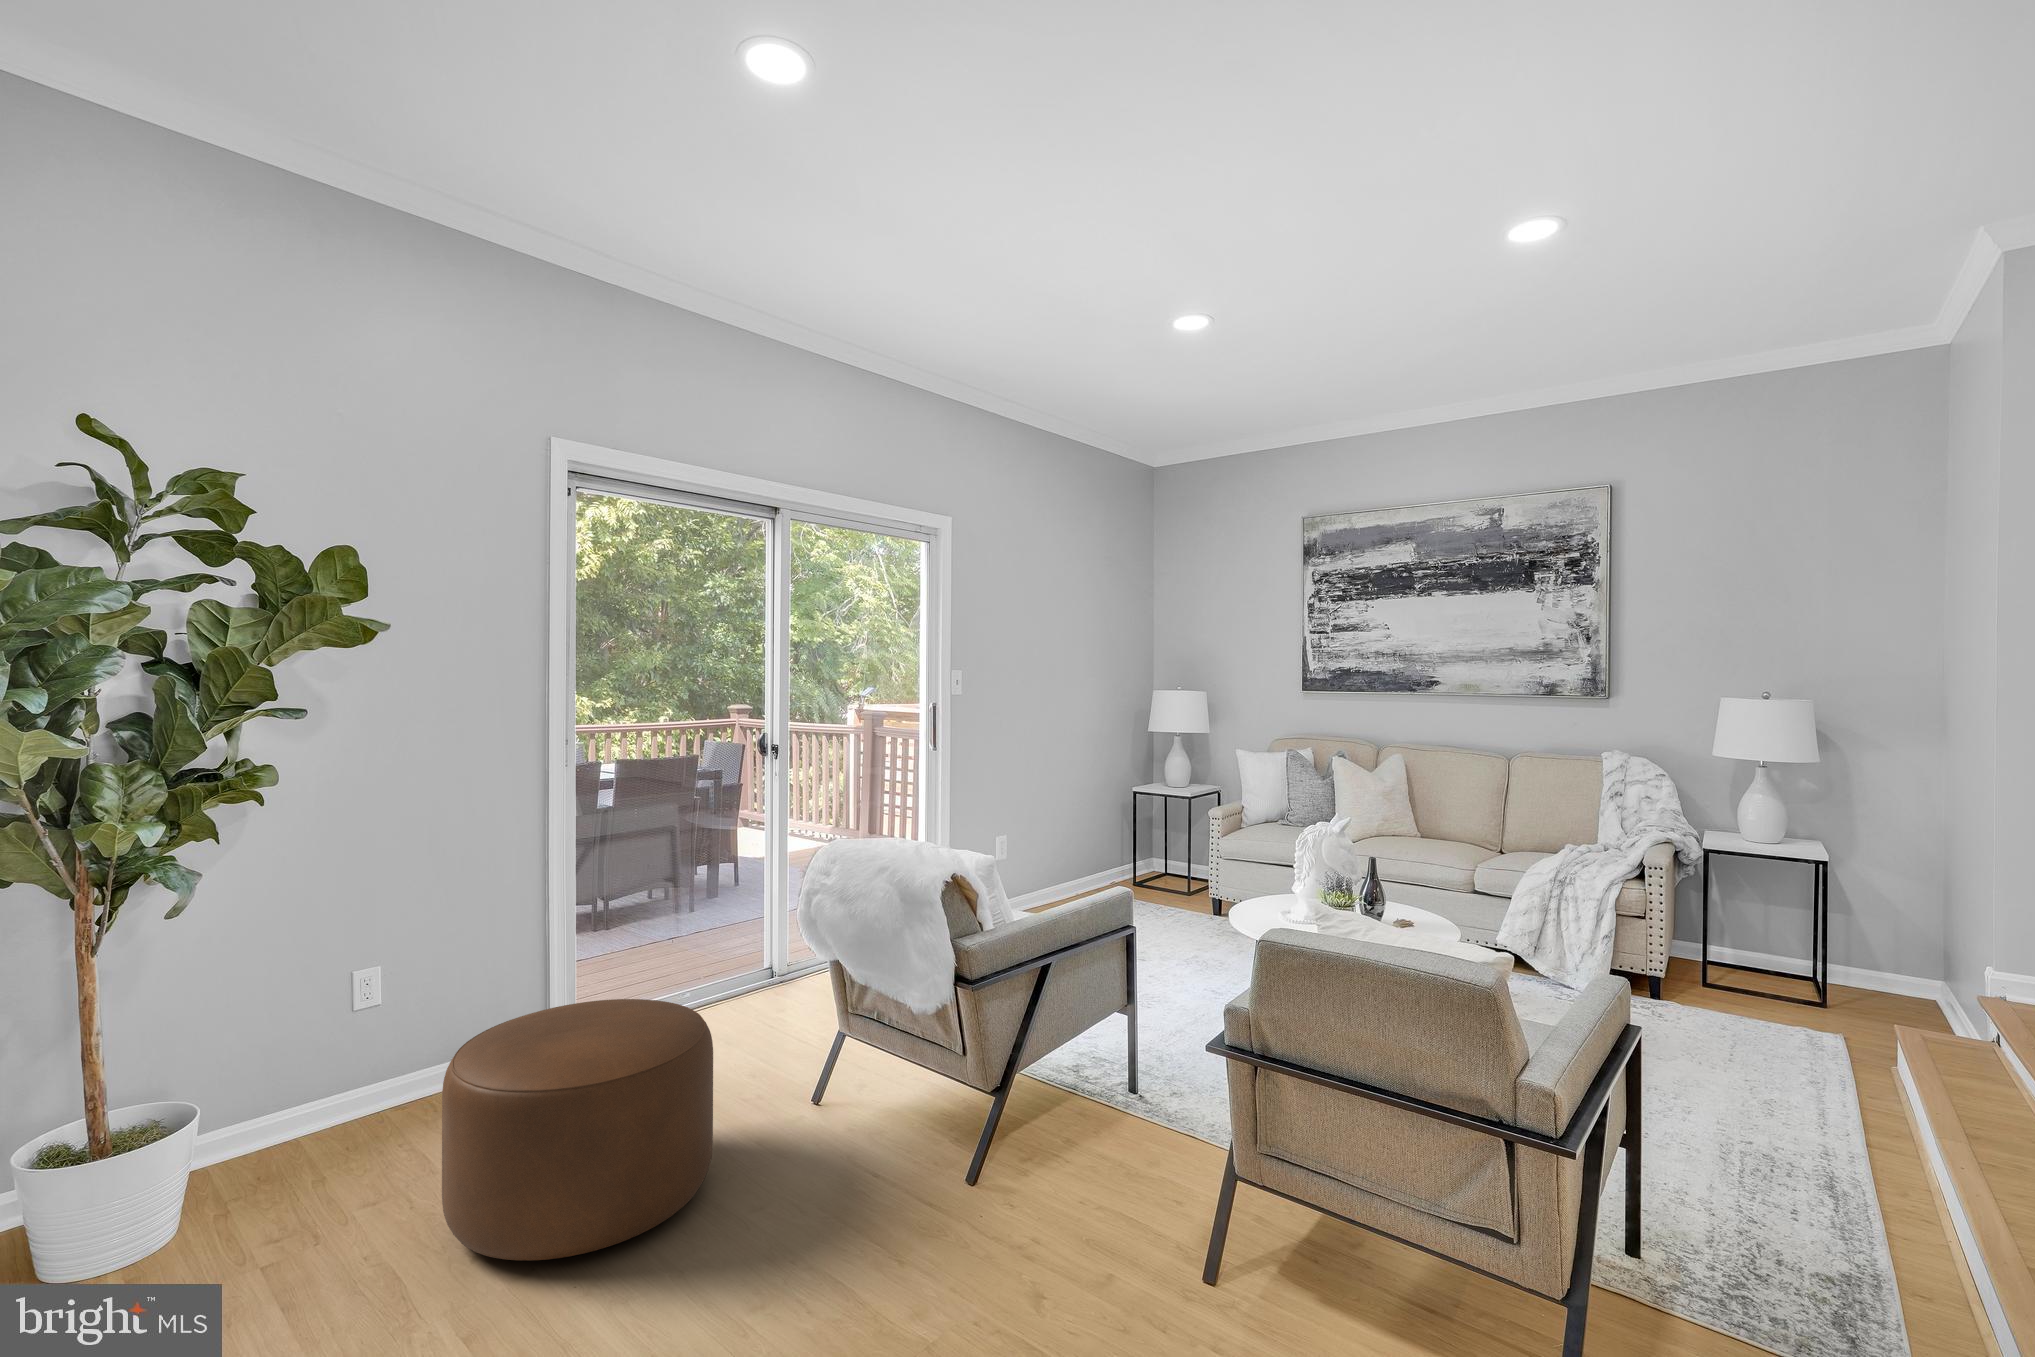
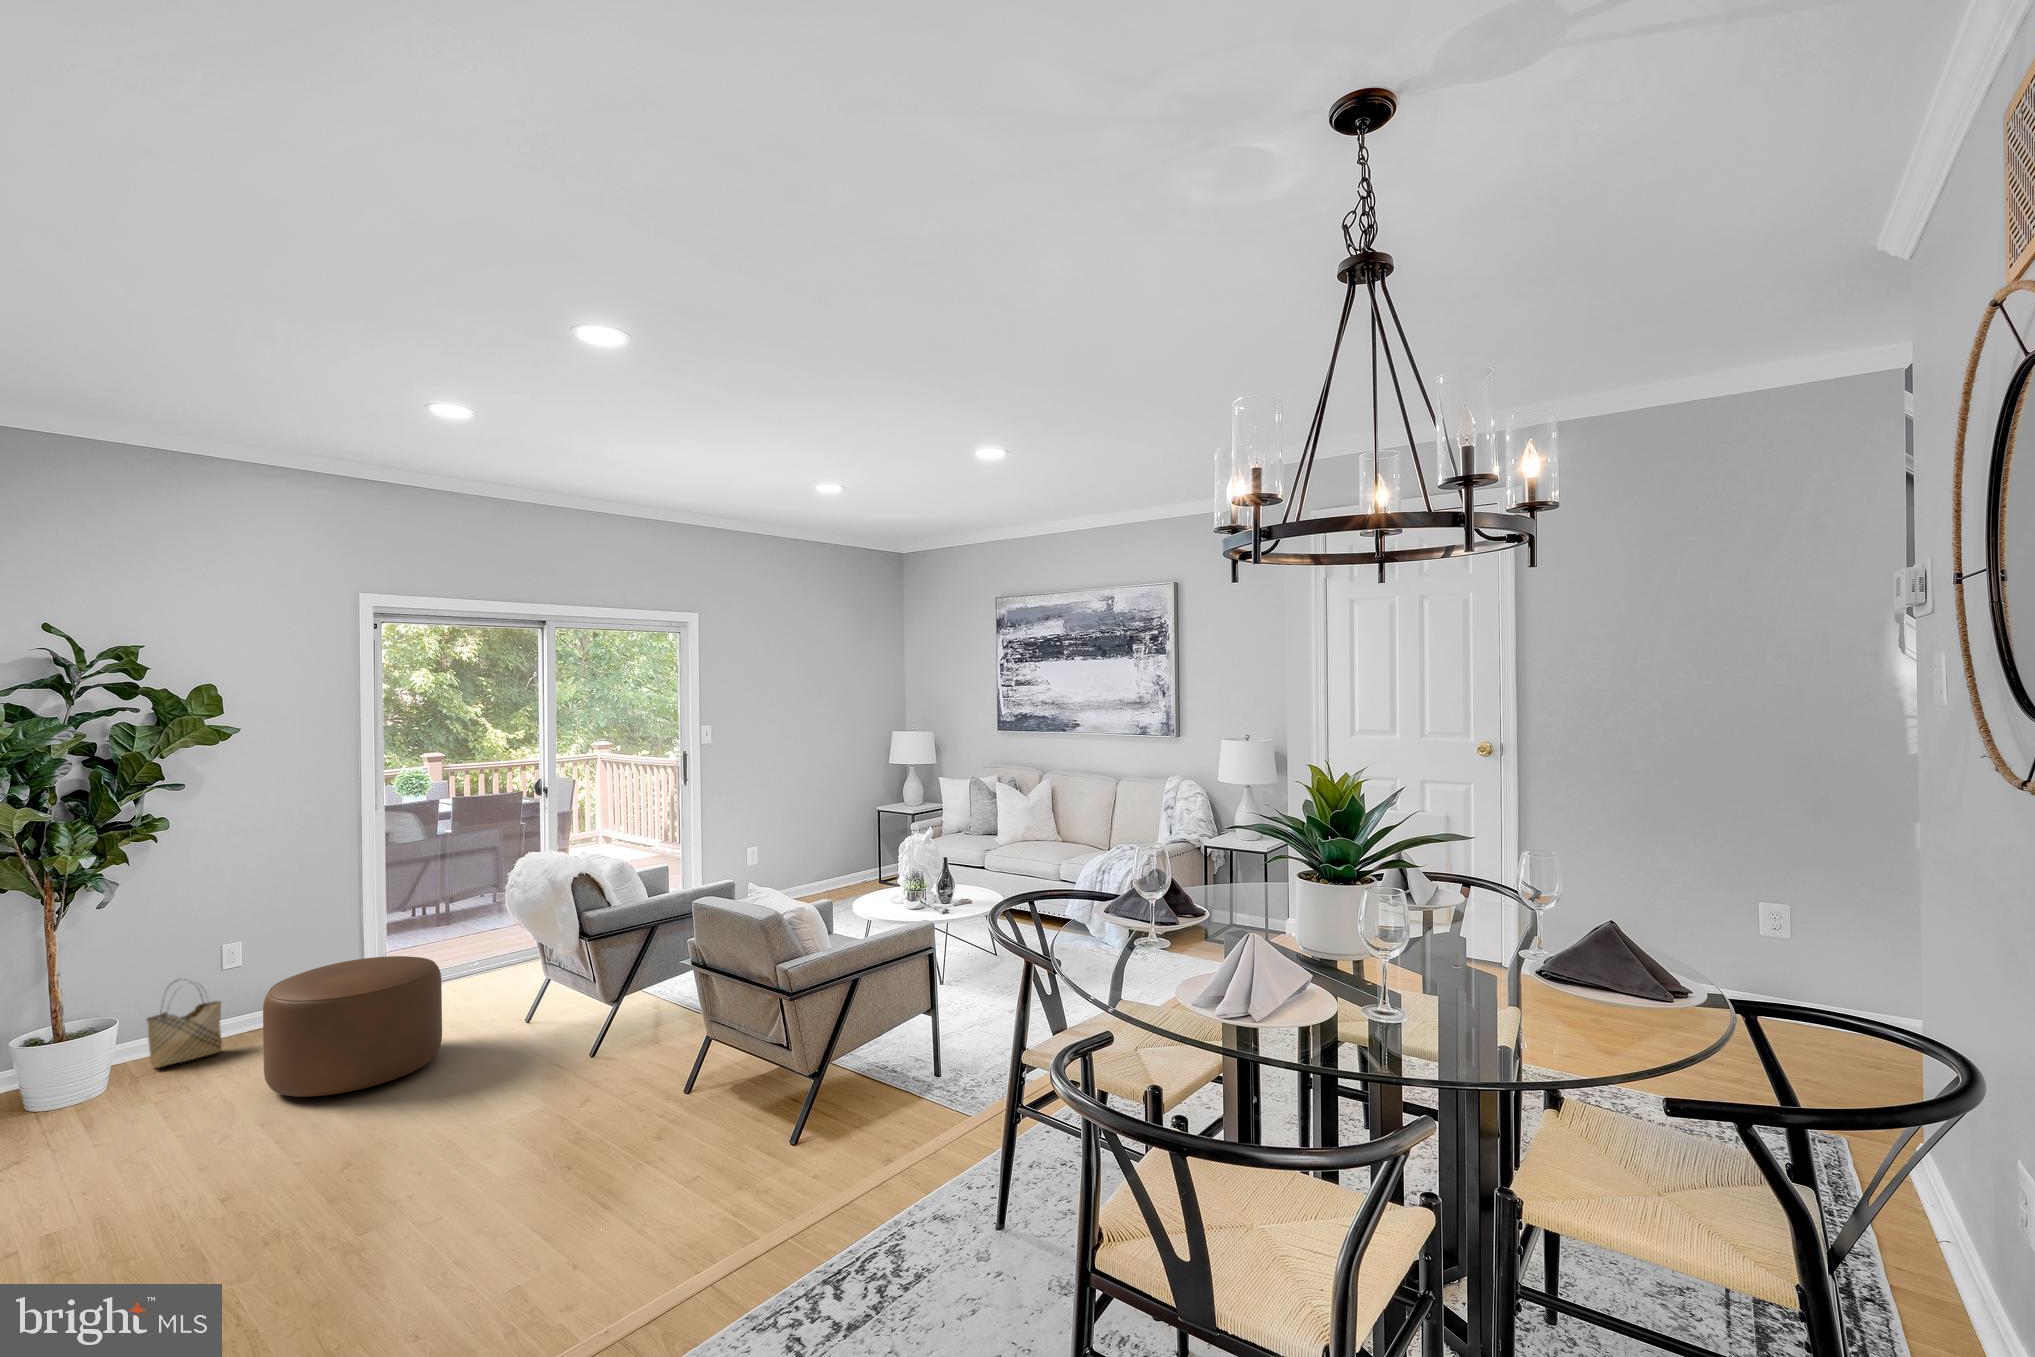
woven basket: none [237,1026,352,1177] -> present [147,980,222,1068]

